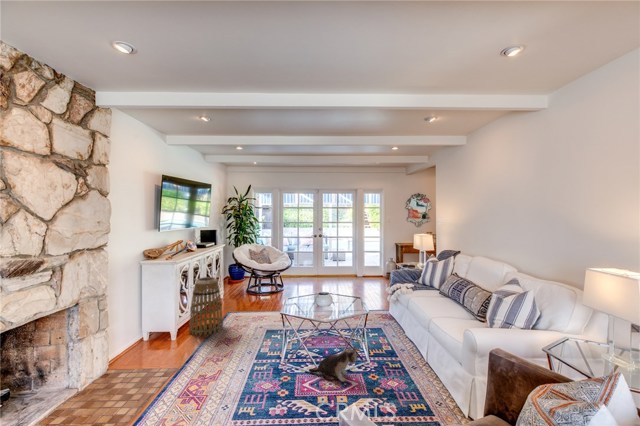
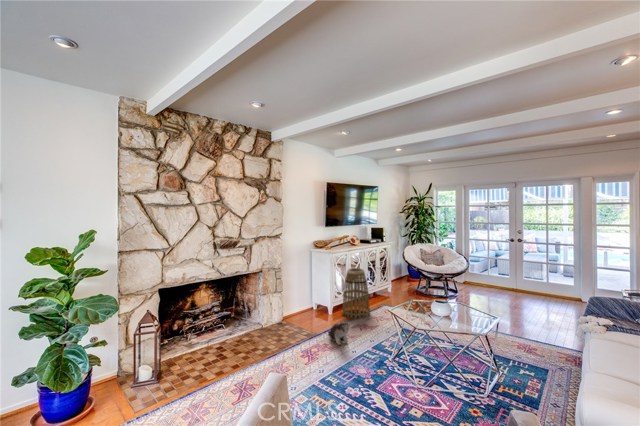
plush toy: present [309,347,359,382] -> present [328,321,351,345]

